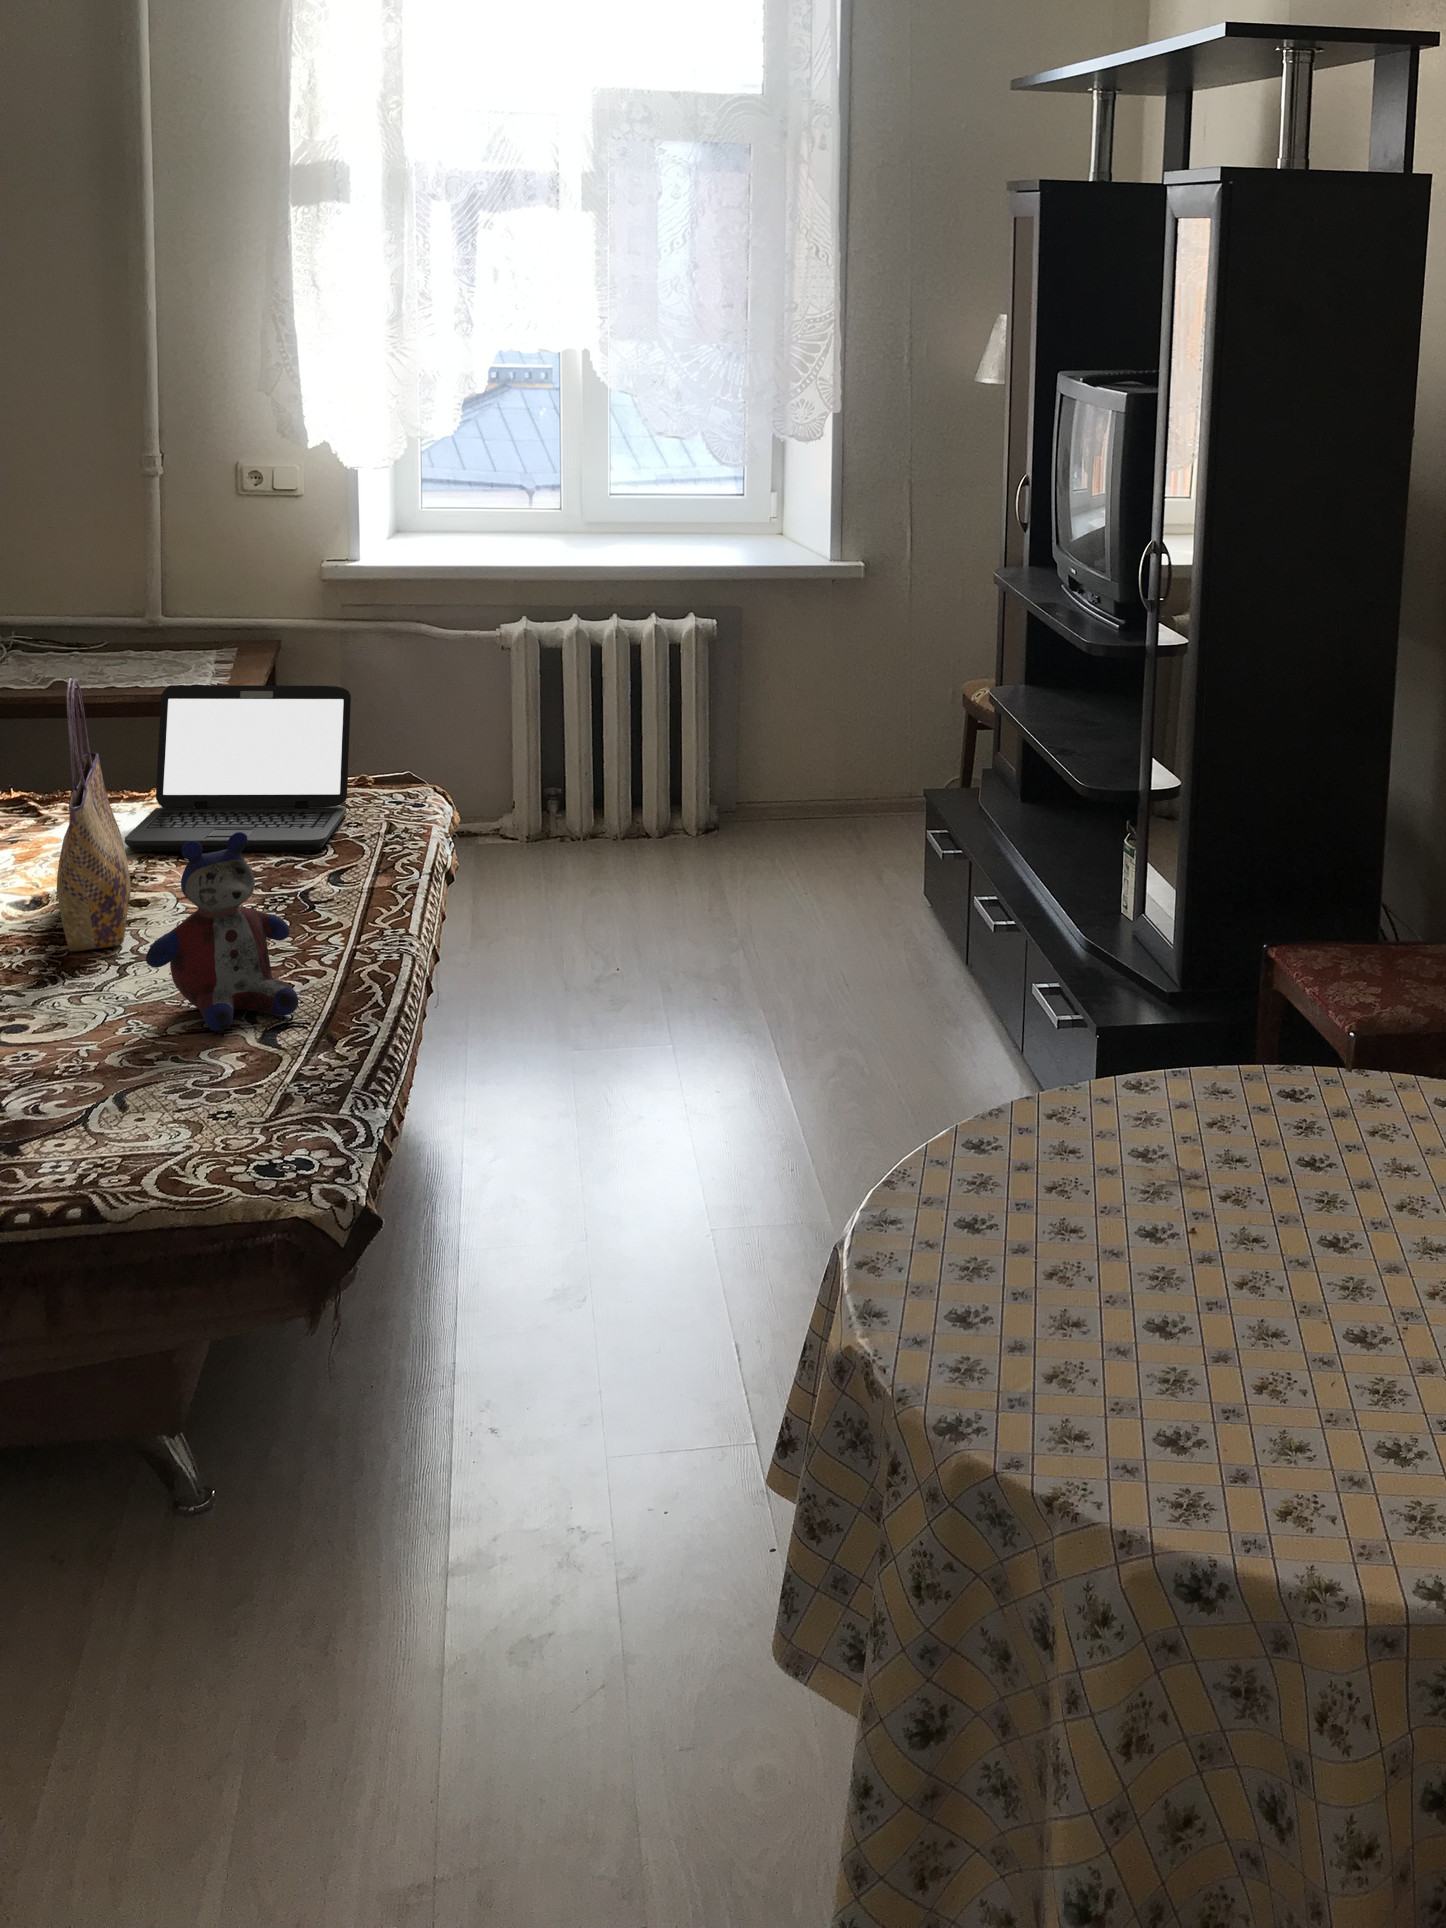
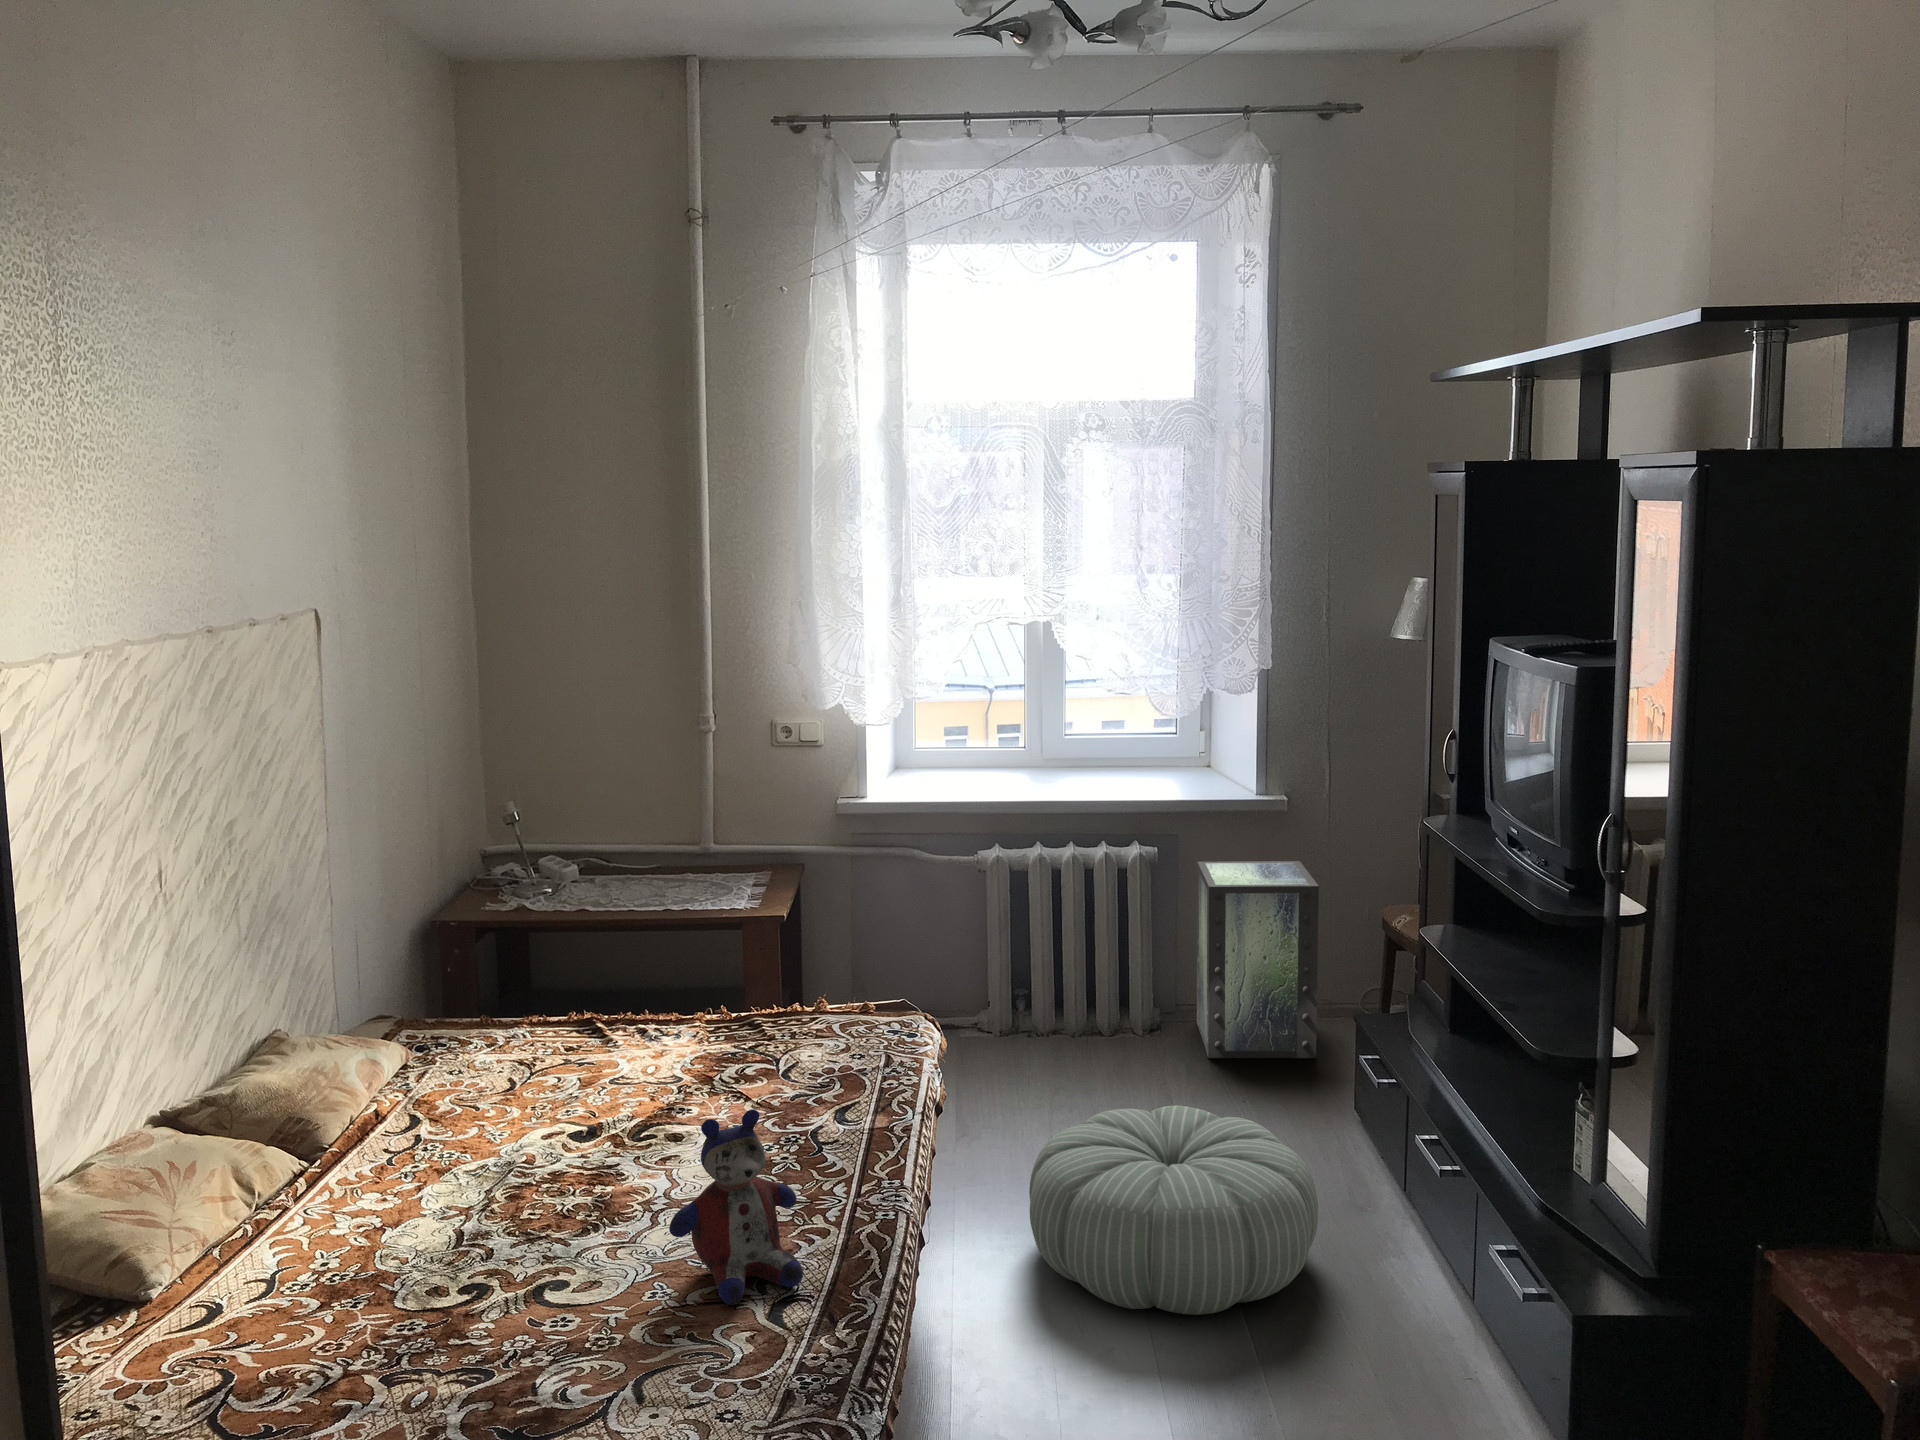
storage box: none [758,636,892,857] -> present [1197,861,1319,1058]
tote bag: present [57,678,131,951] -> none [604,946,669,1193]
laptop: present [125,685,351,852] -> none [669,927,856,1082]
pouf: none [554,879,867,1080] -> present [1029,1105,1318,1315]

